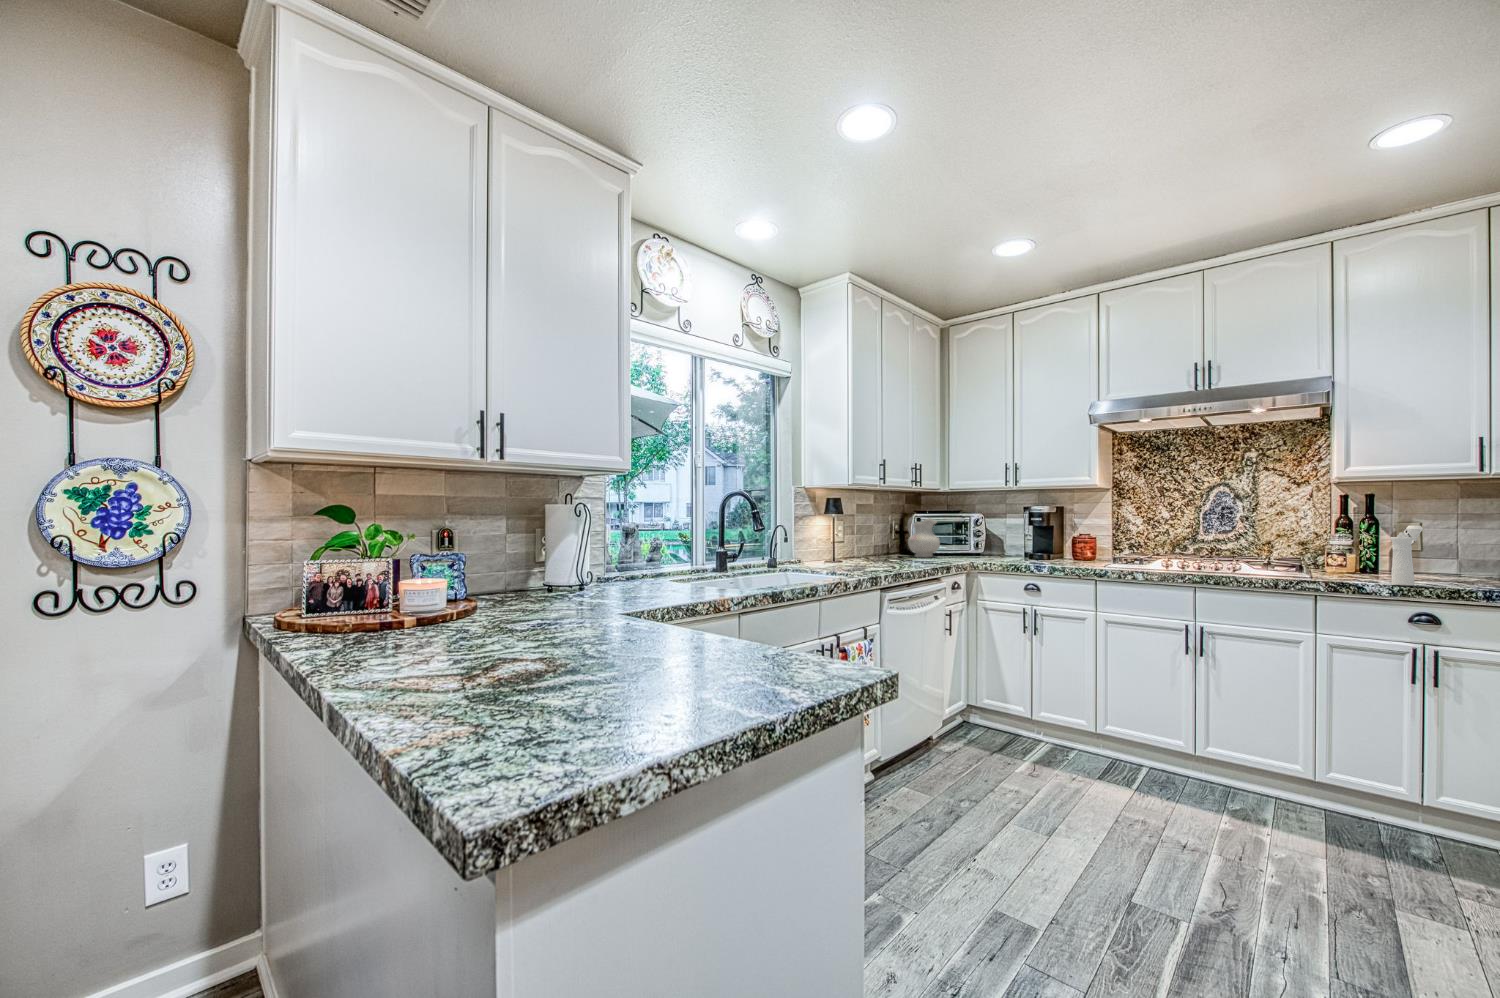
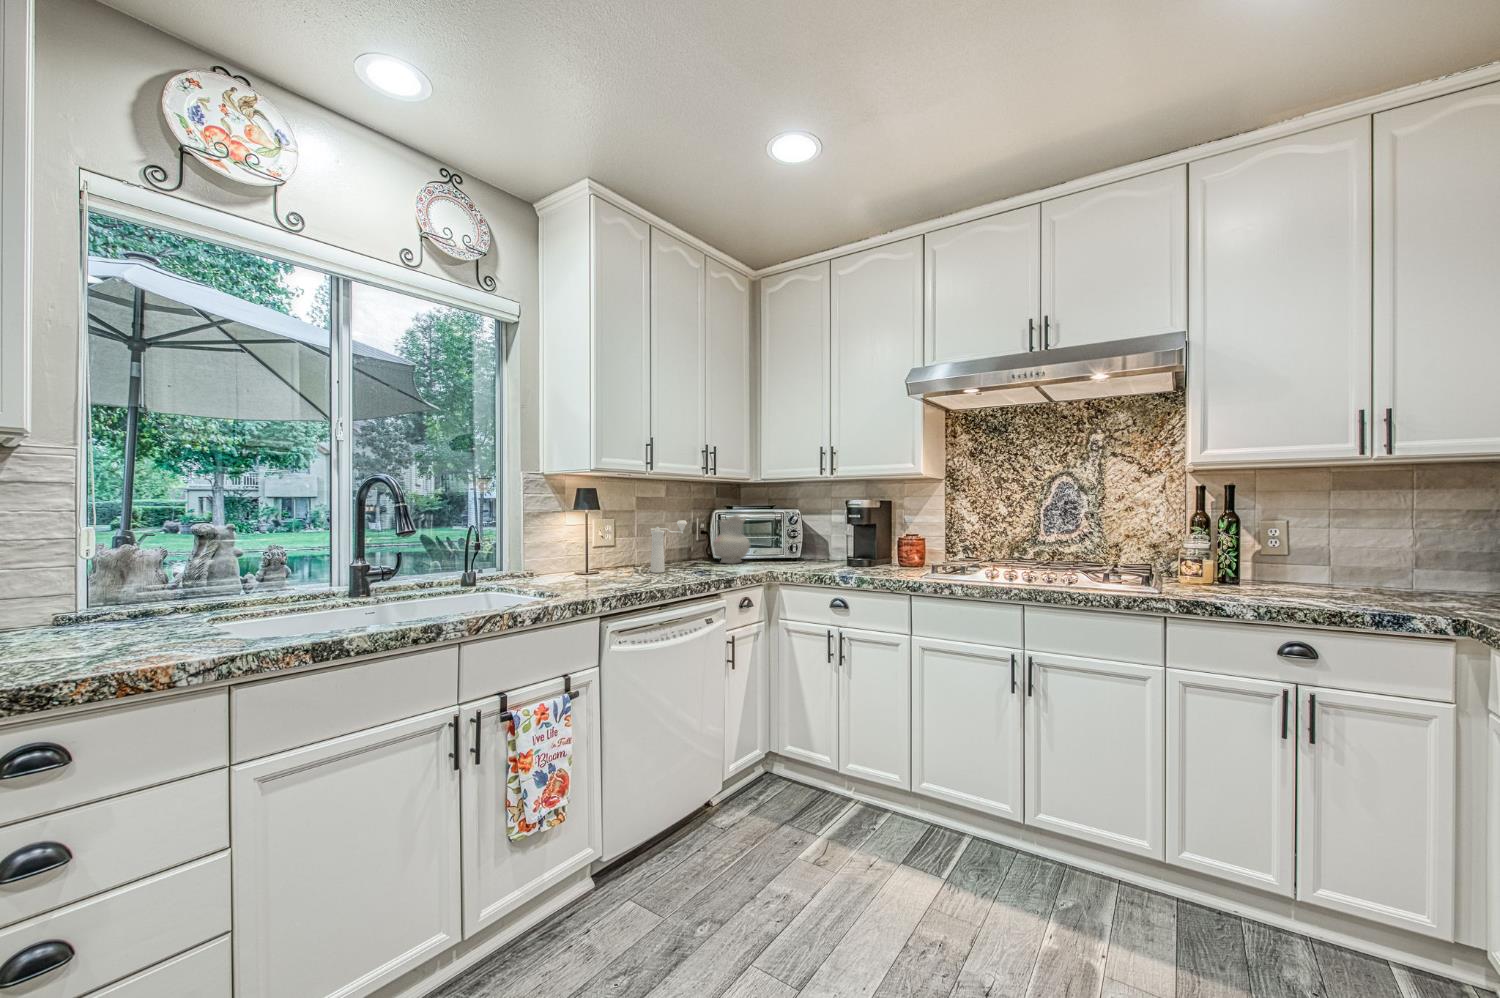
pepper mill: present [1391,526,1423,585] -> present [650,520,687,573]

